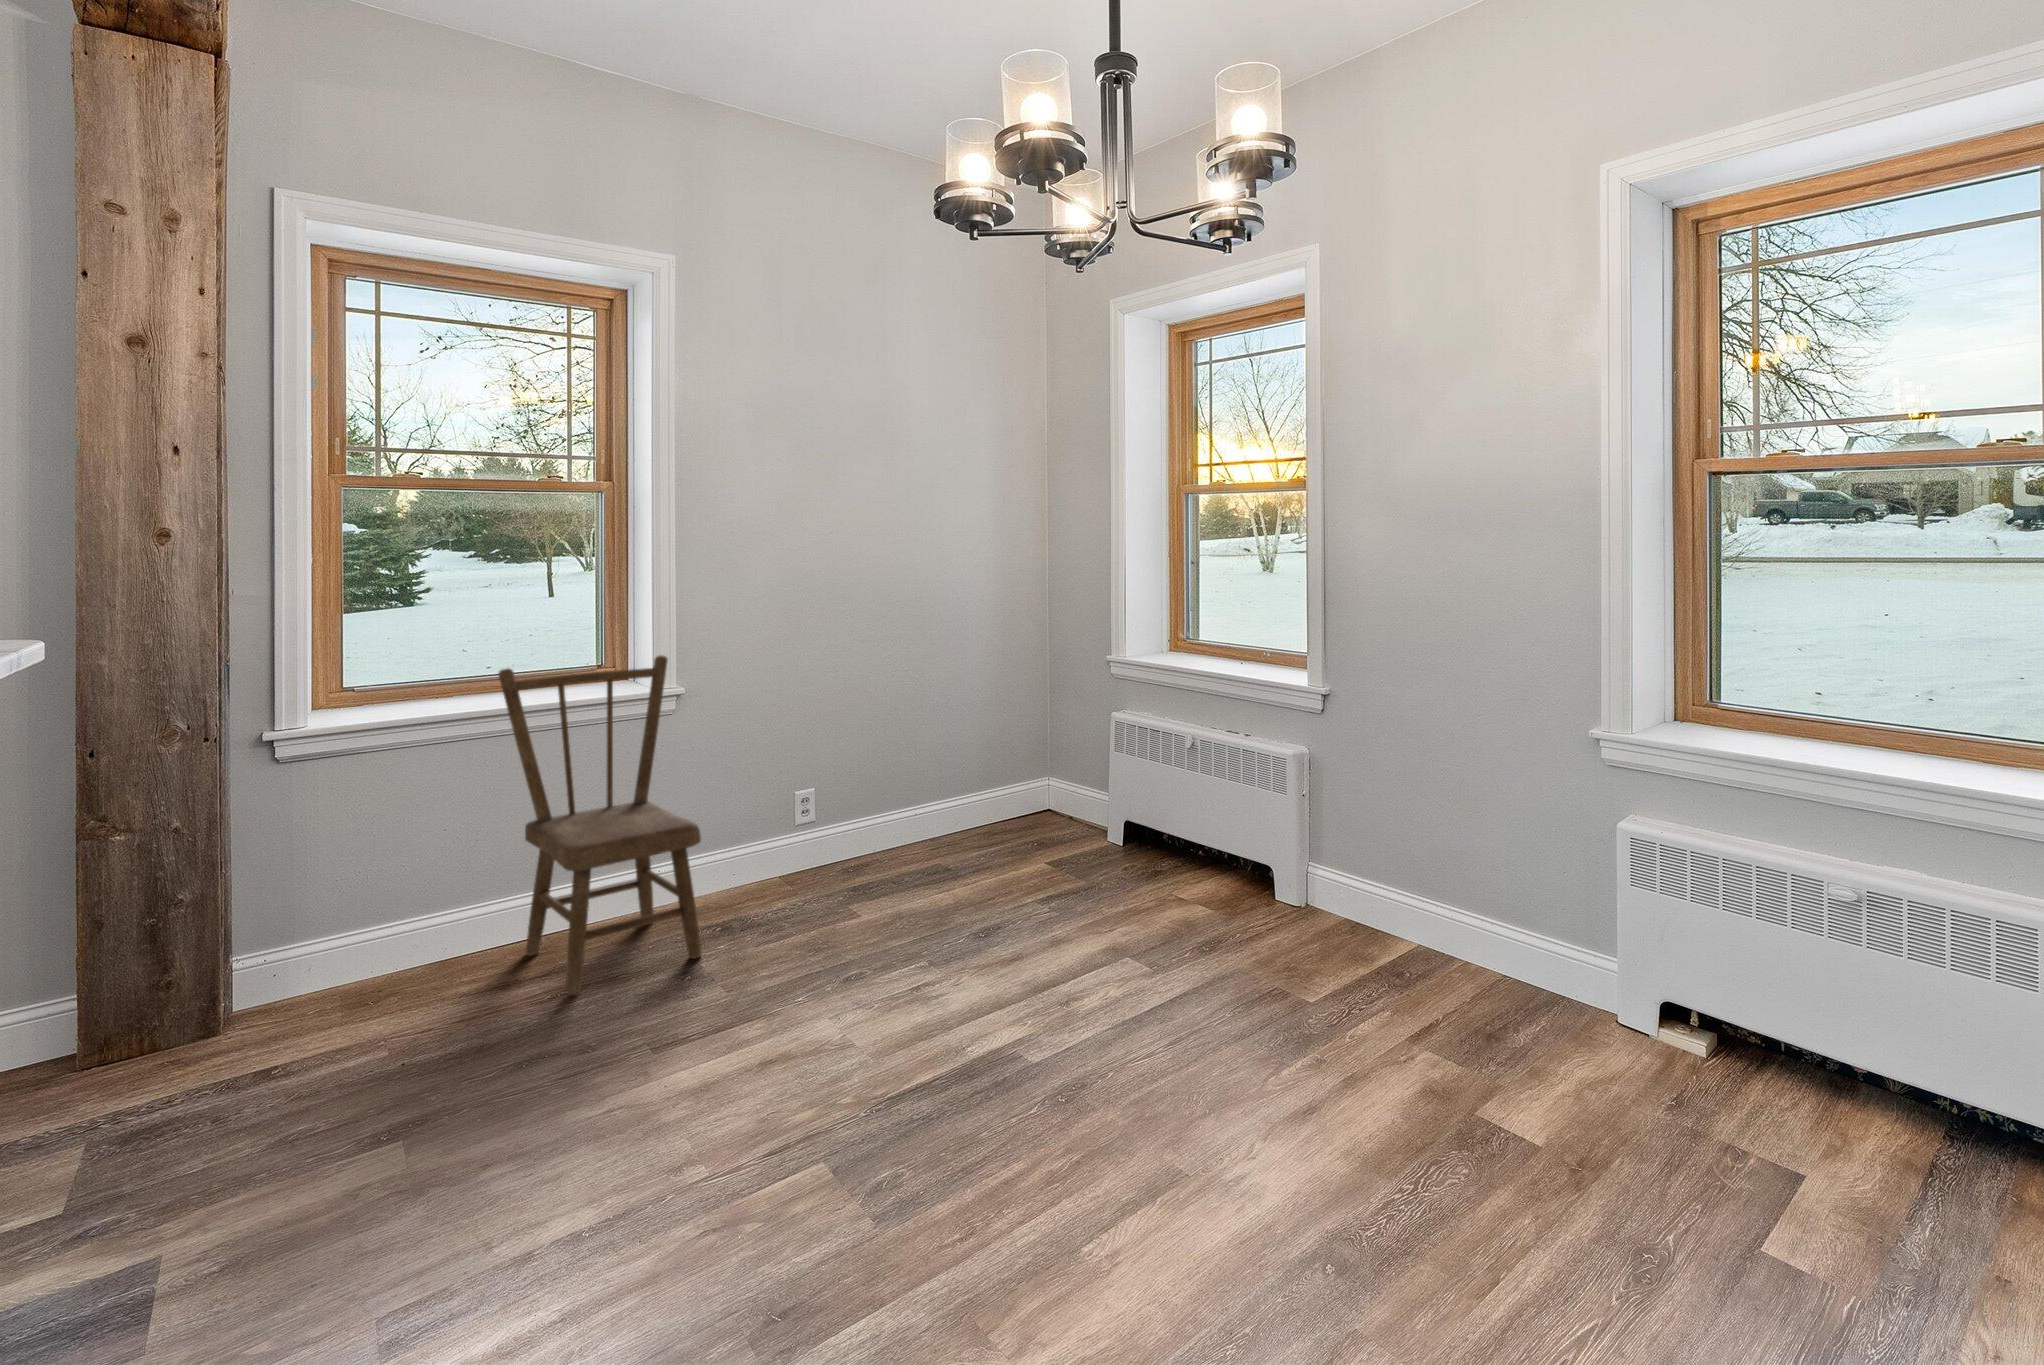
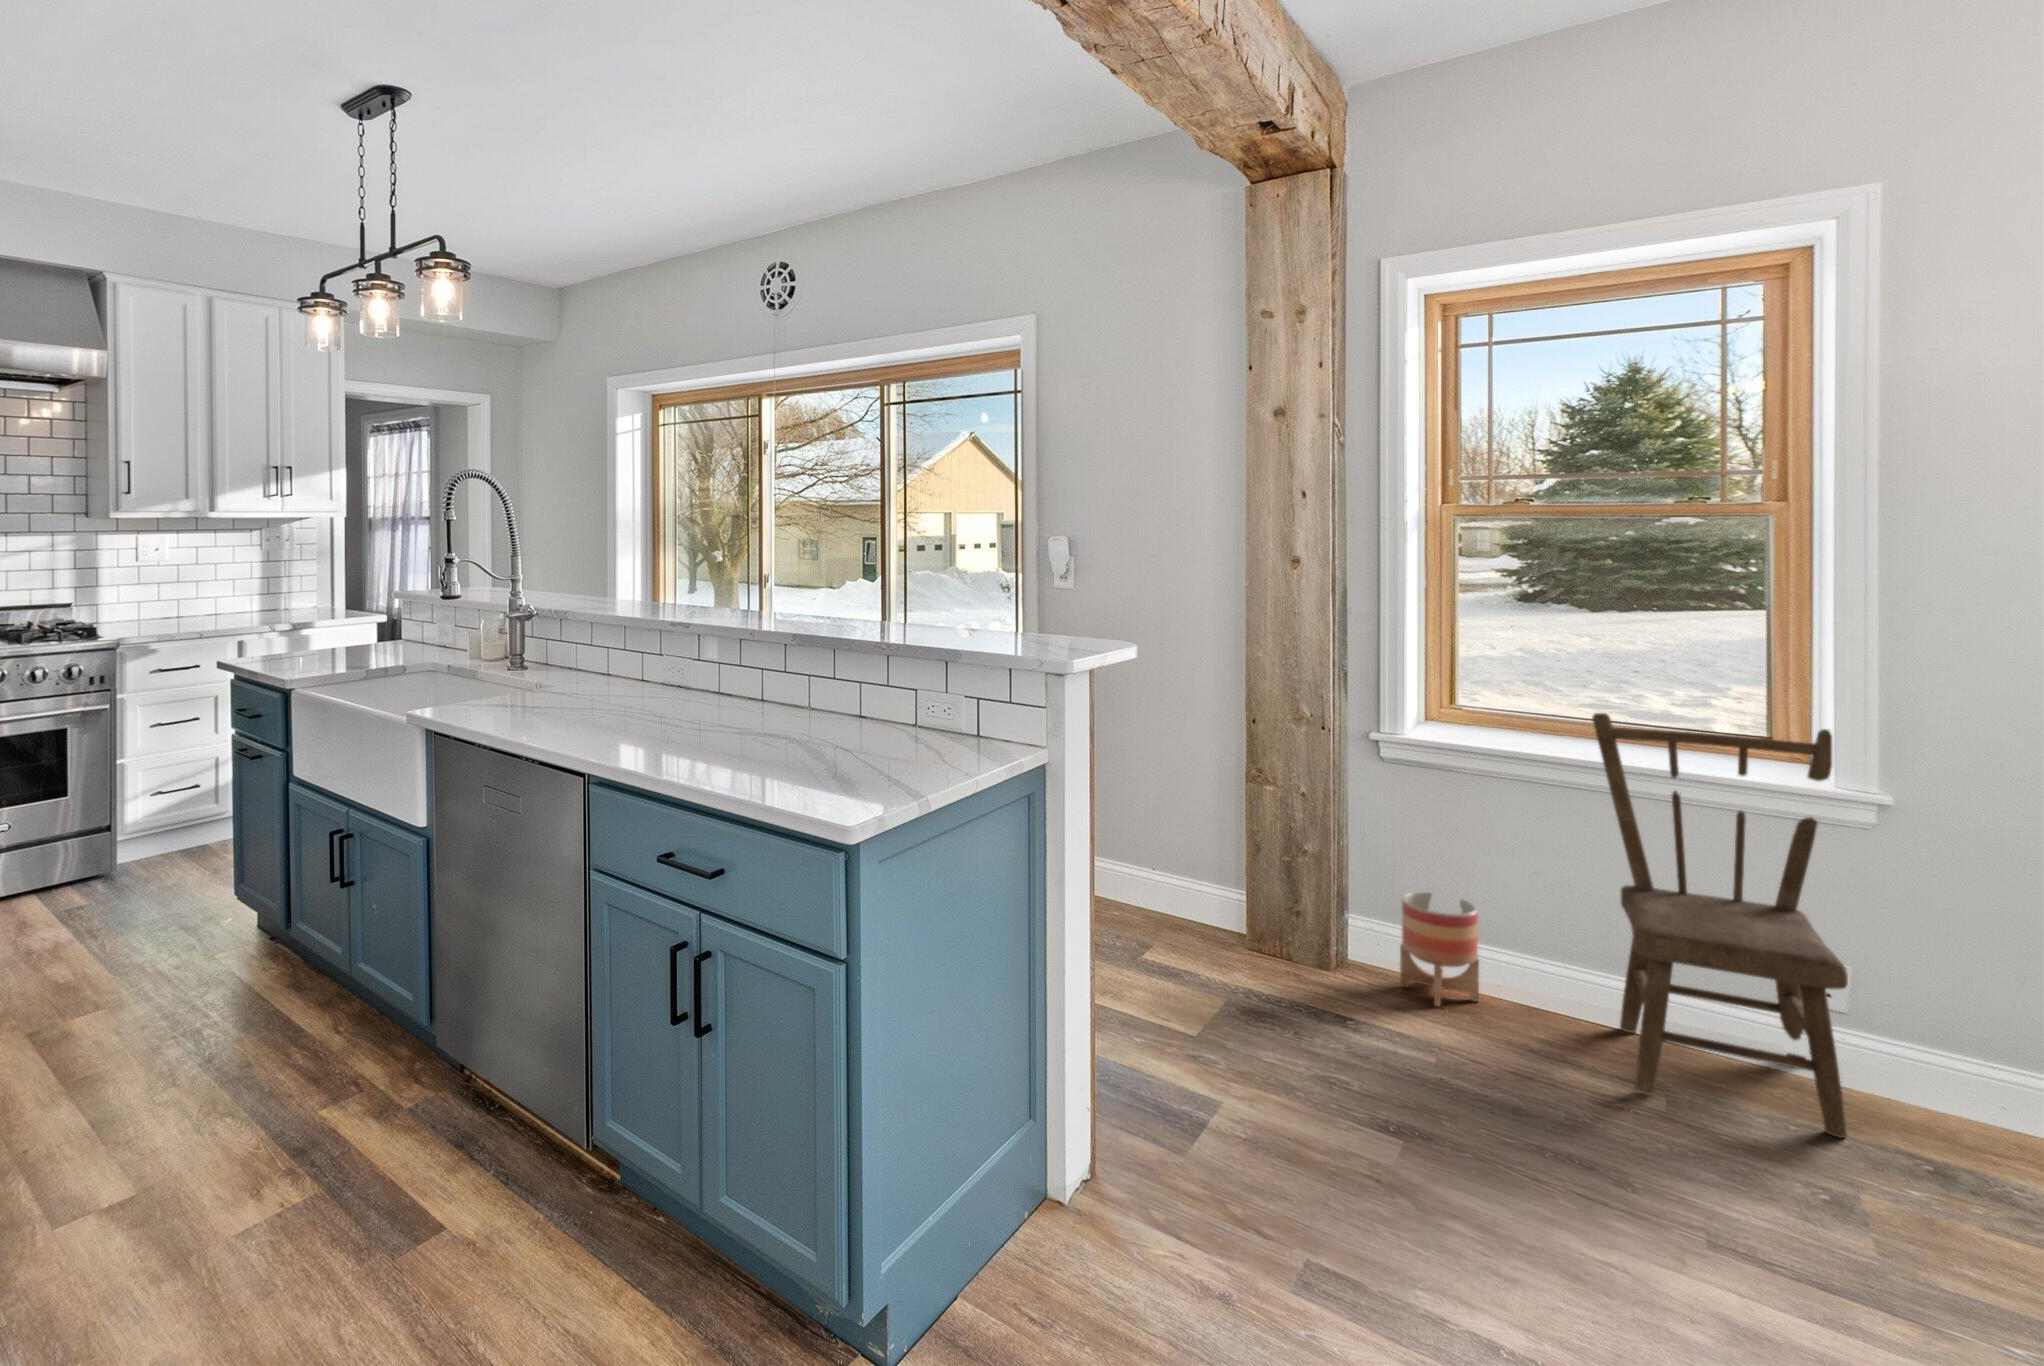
planter: none [308,890,398,1014] -> present [1400,892,1479,1006]

